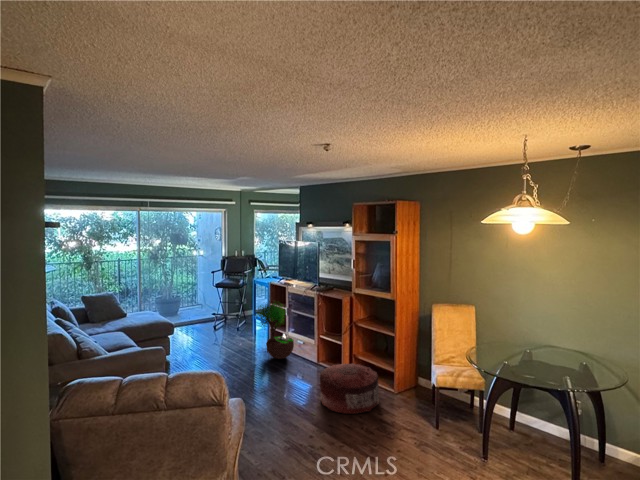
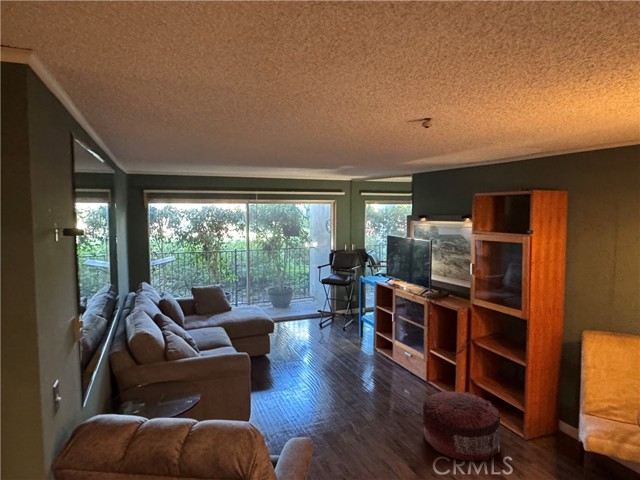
potted tree: present [256,301,294,359] -> none [354,300,401,371]

